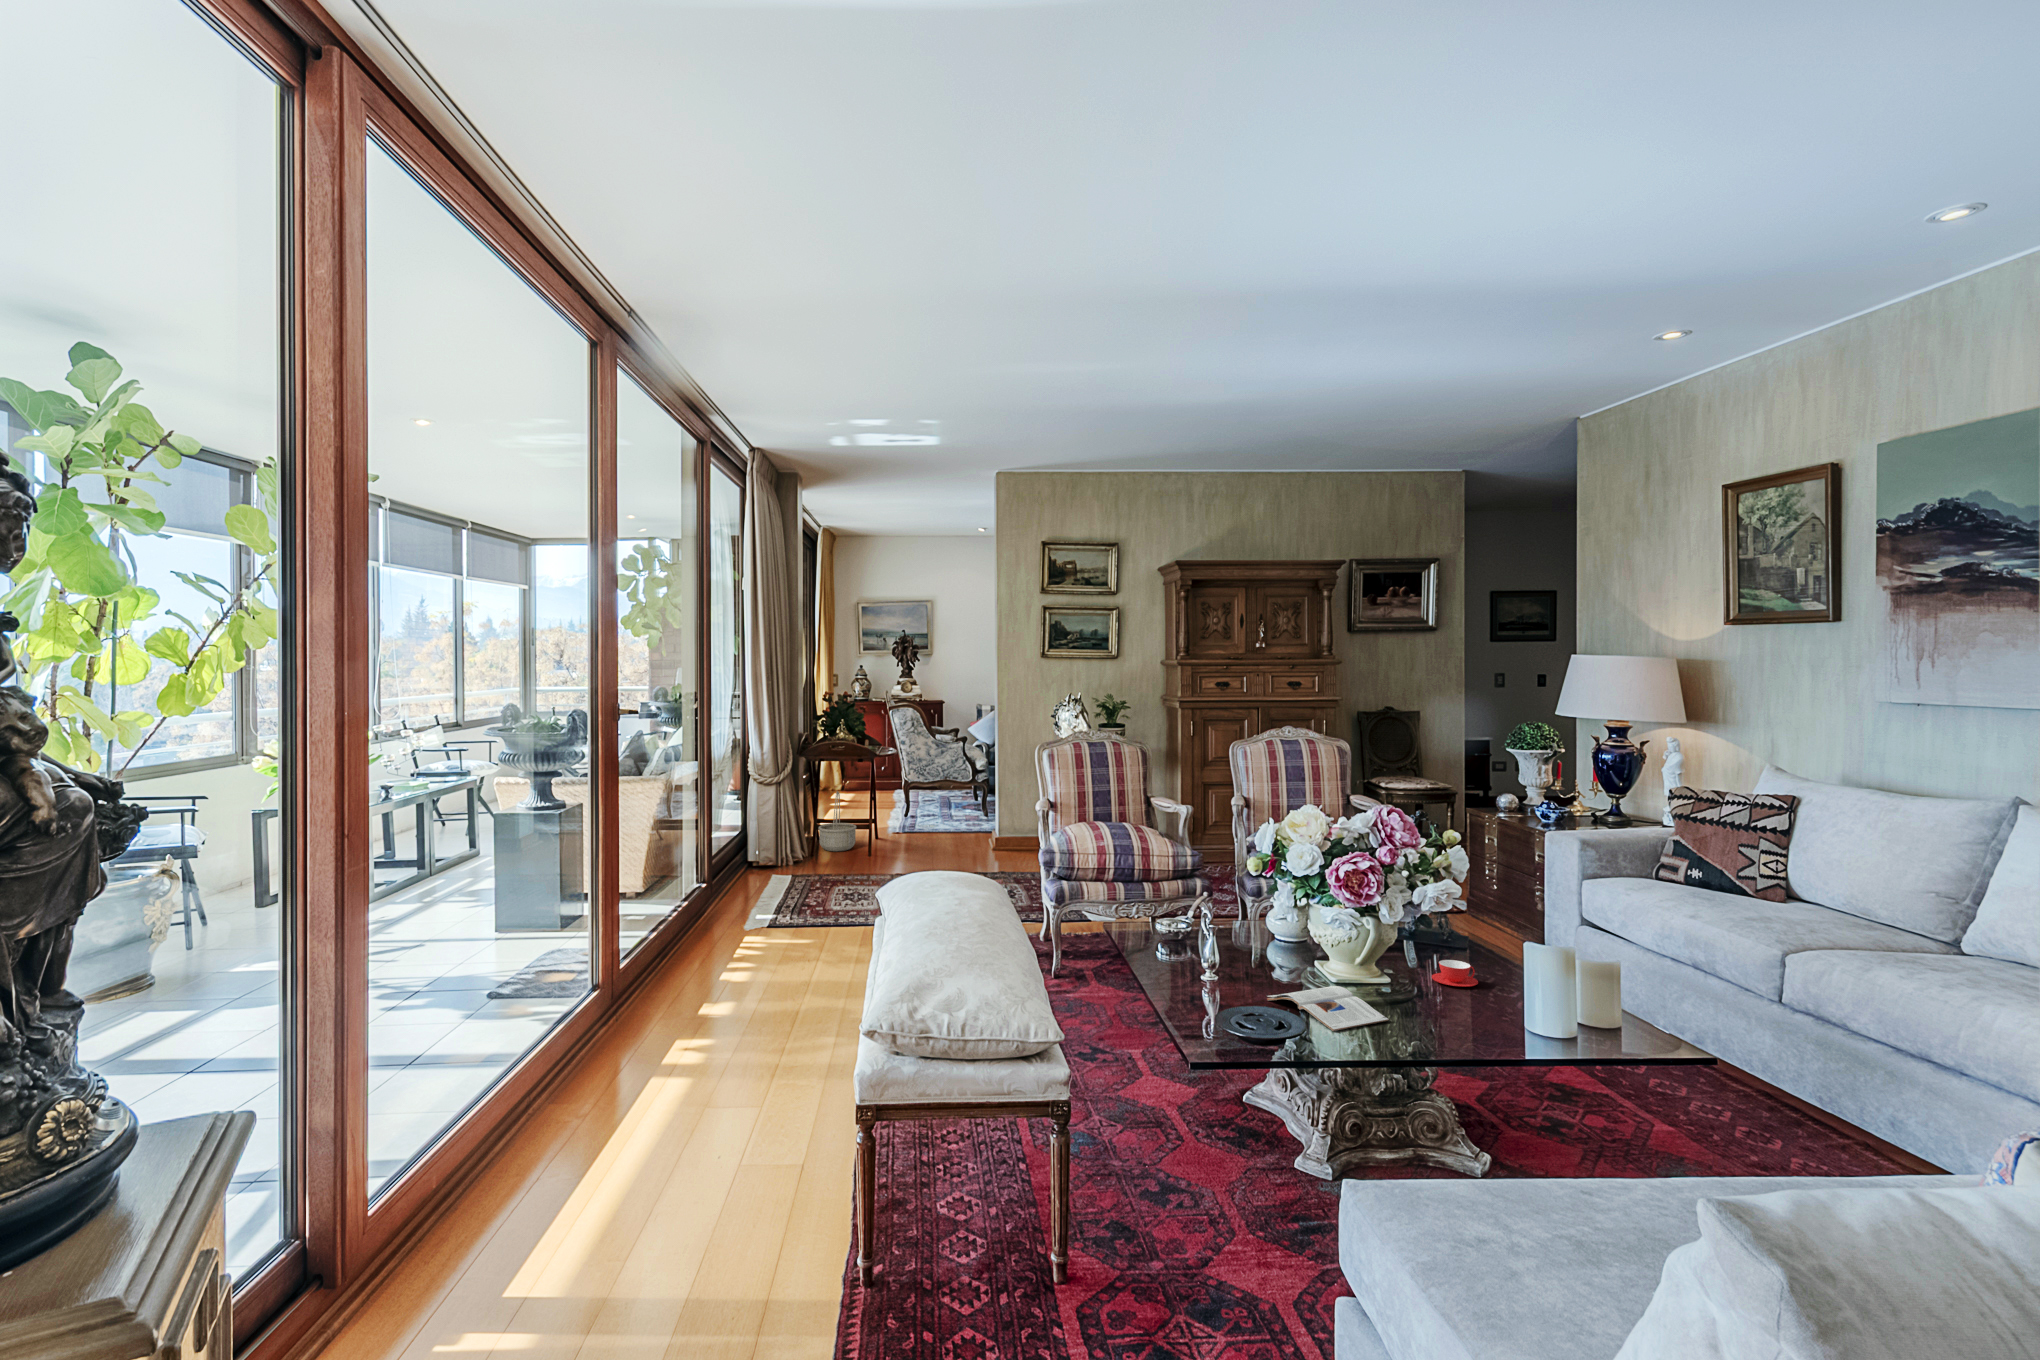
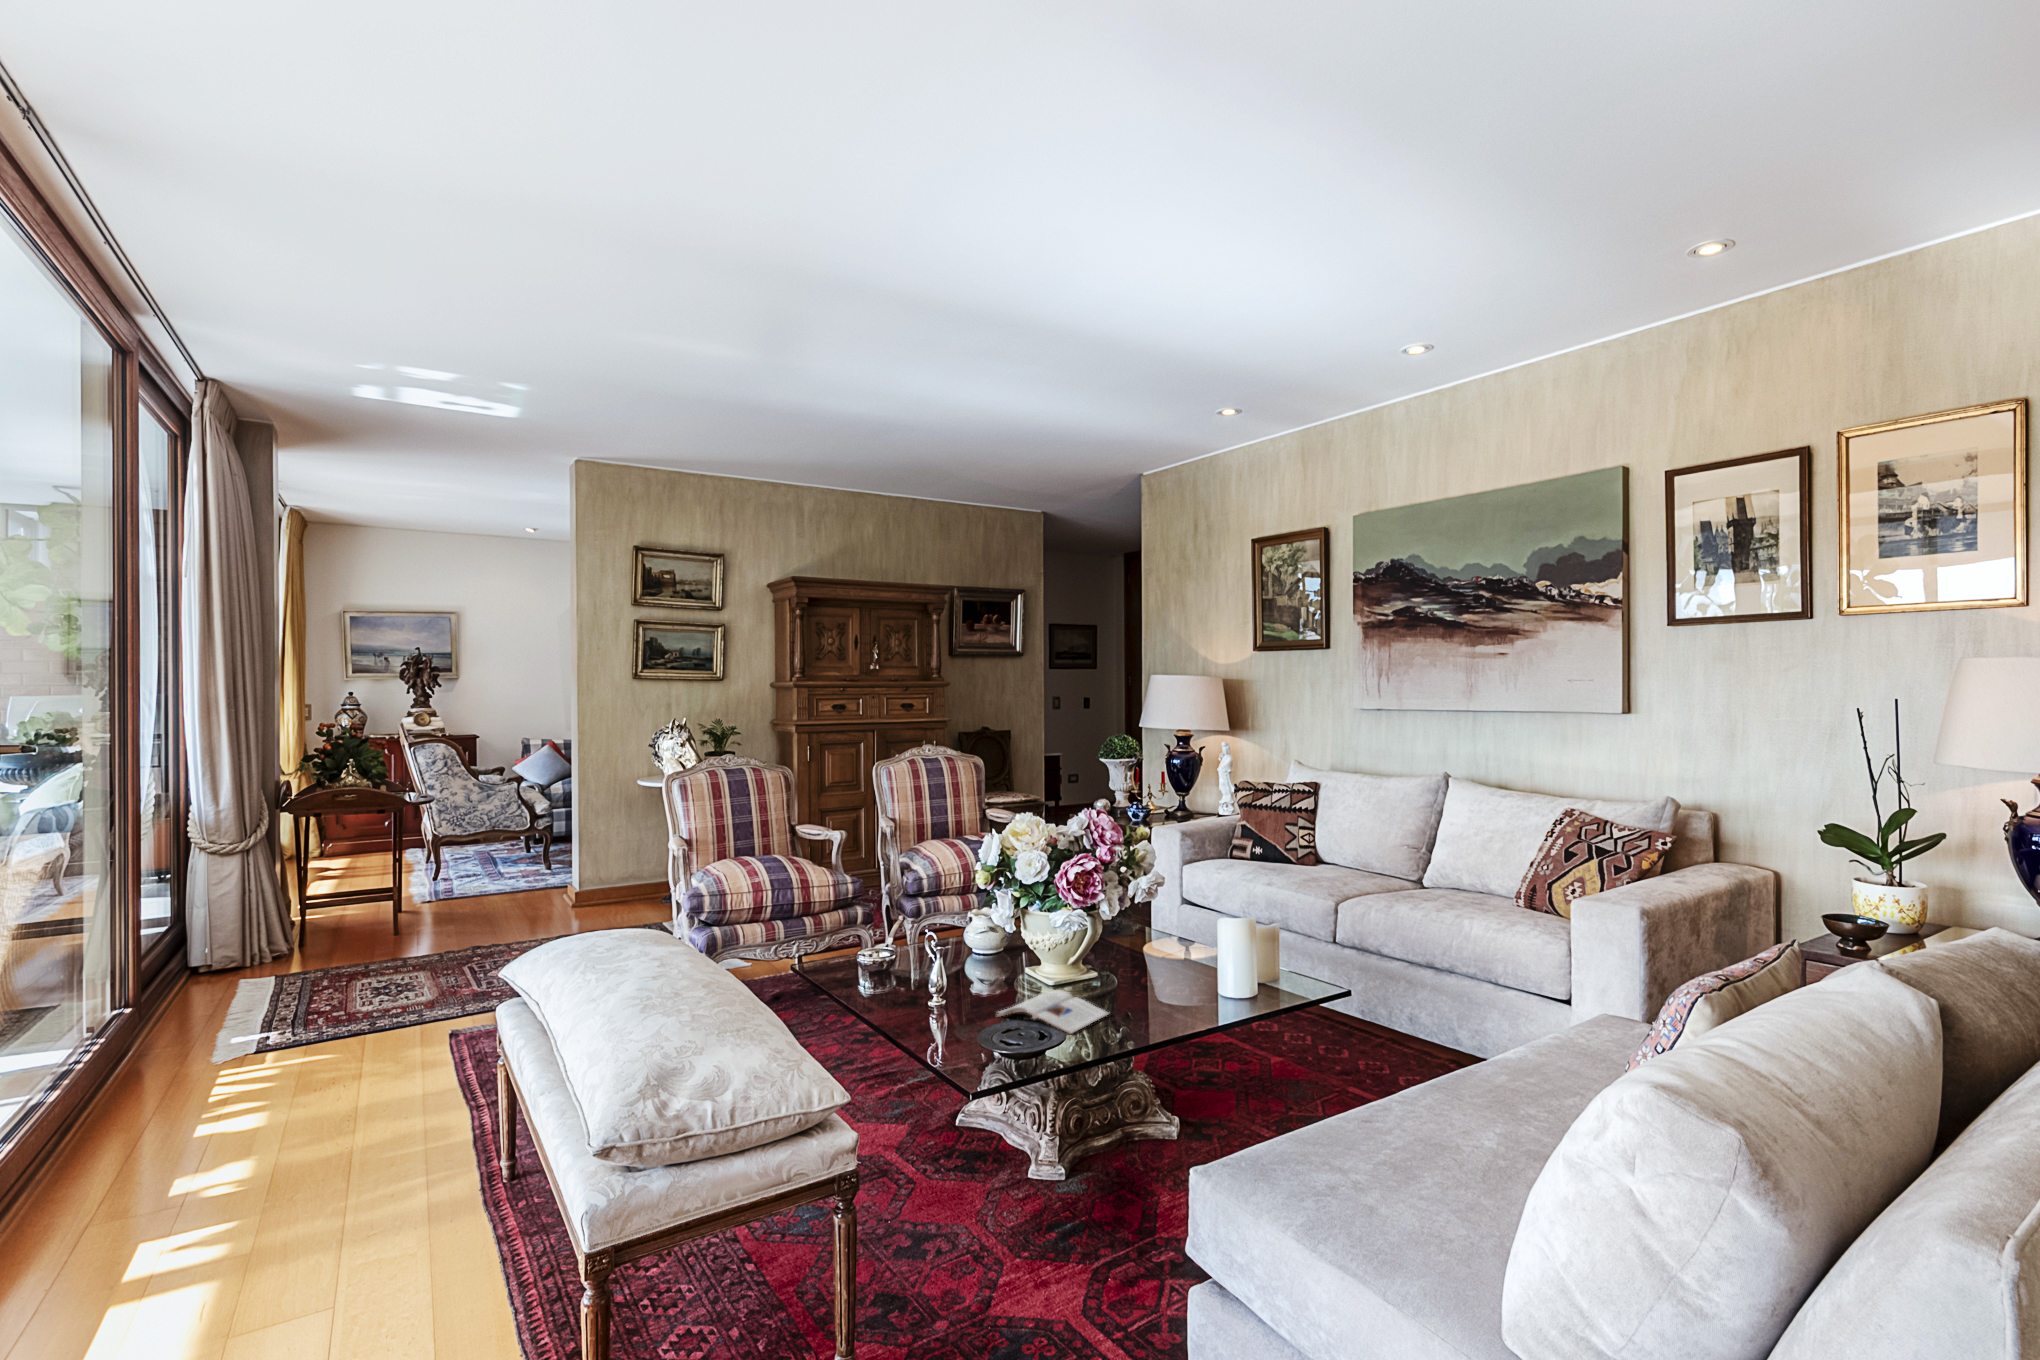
basket: present [818,791,857,851] -> none [311,855,372,934]
teacup: present [1432,960,1478,986] -> none [1119,949,1157,972]

